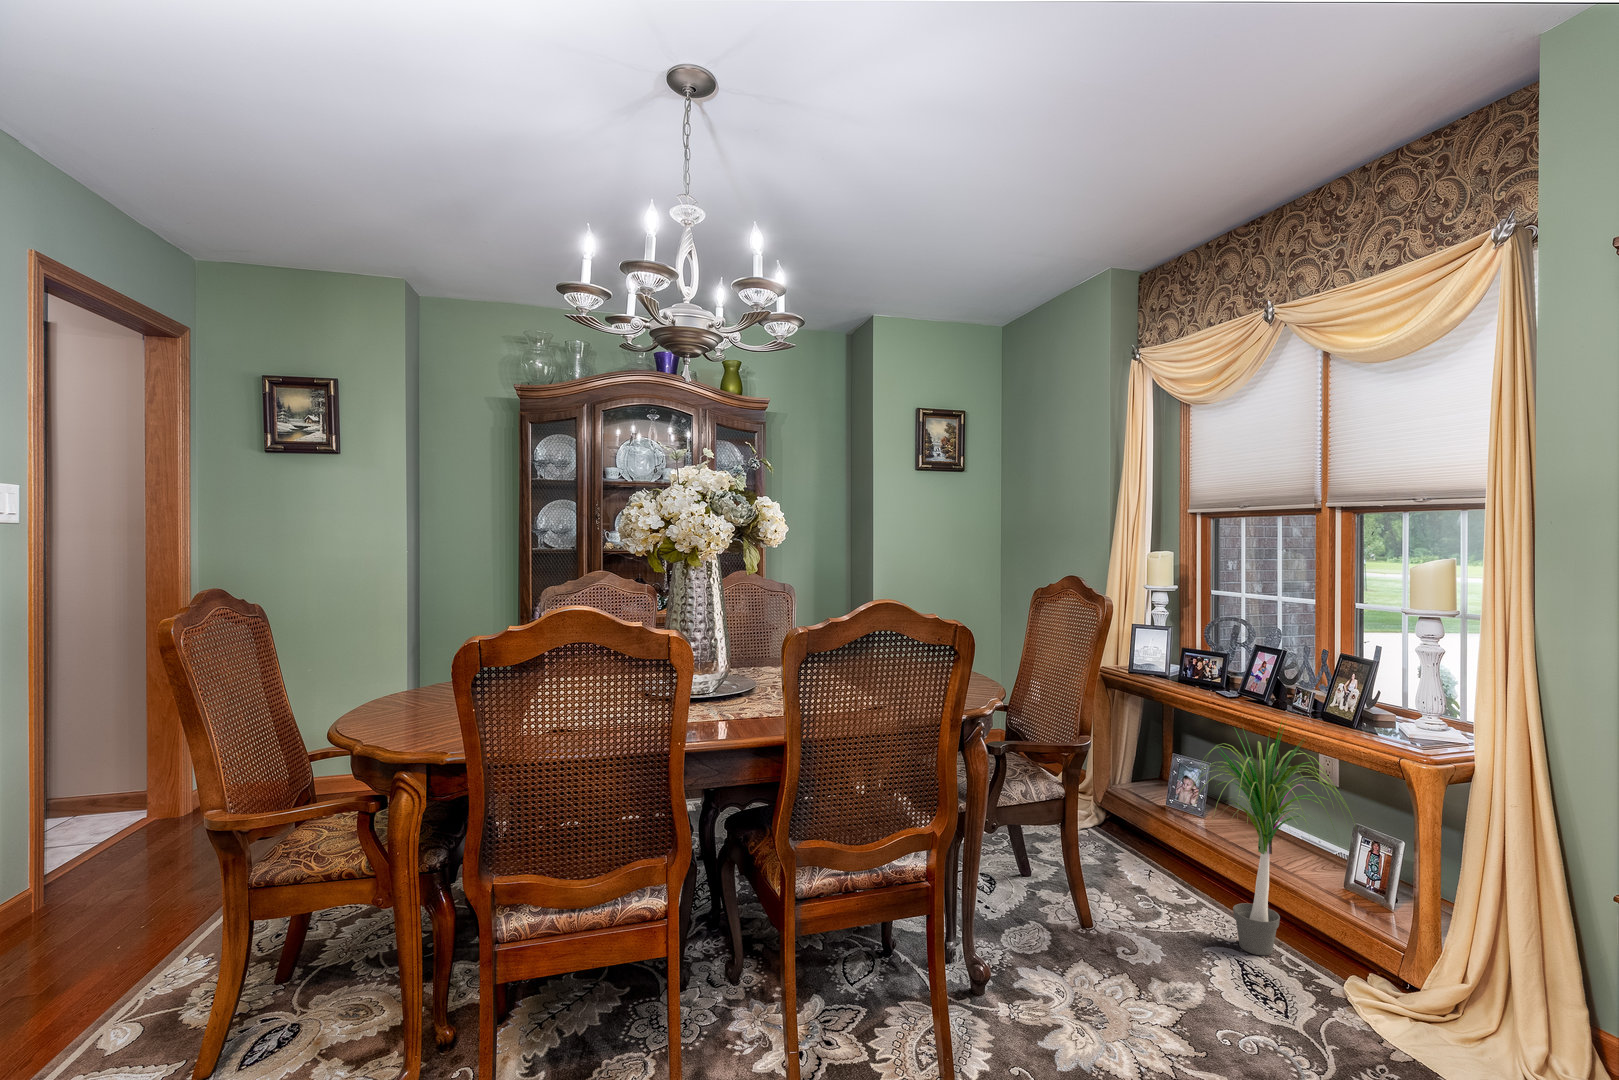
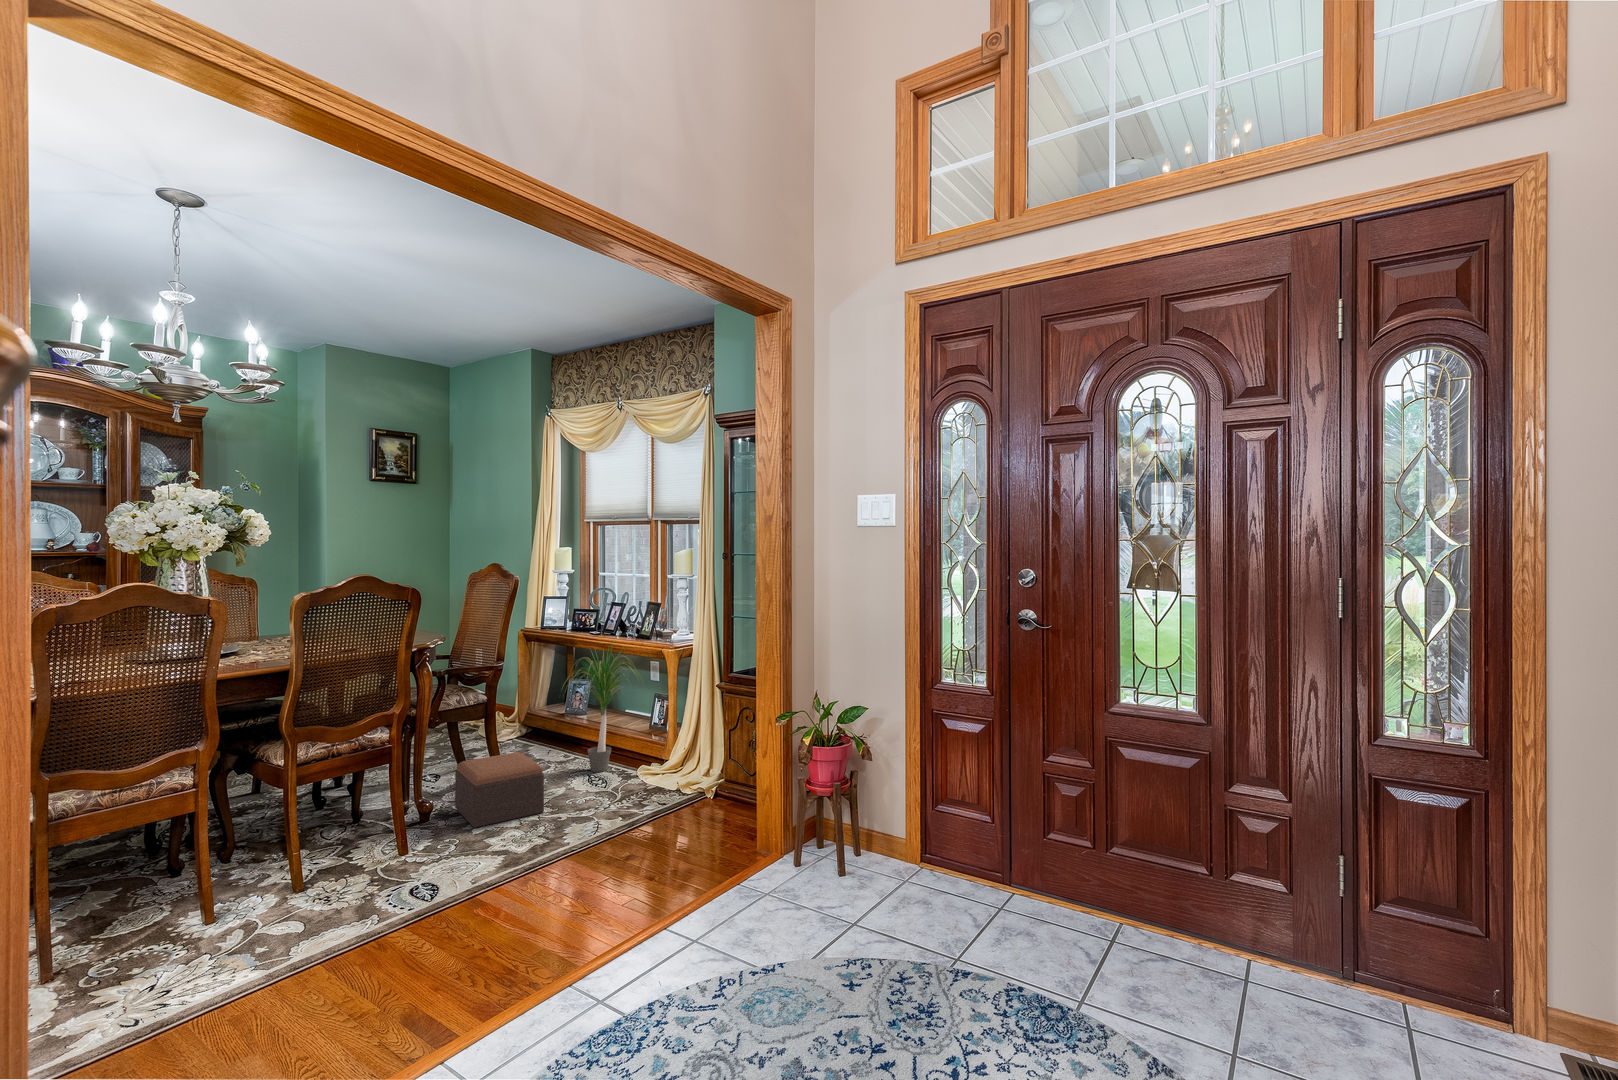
footstool: none [1020,903,1179,1048] -> present [455,752,544,828]

